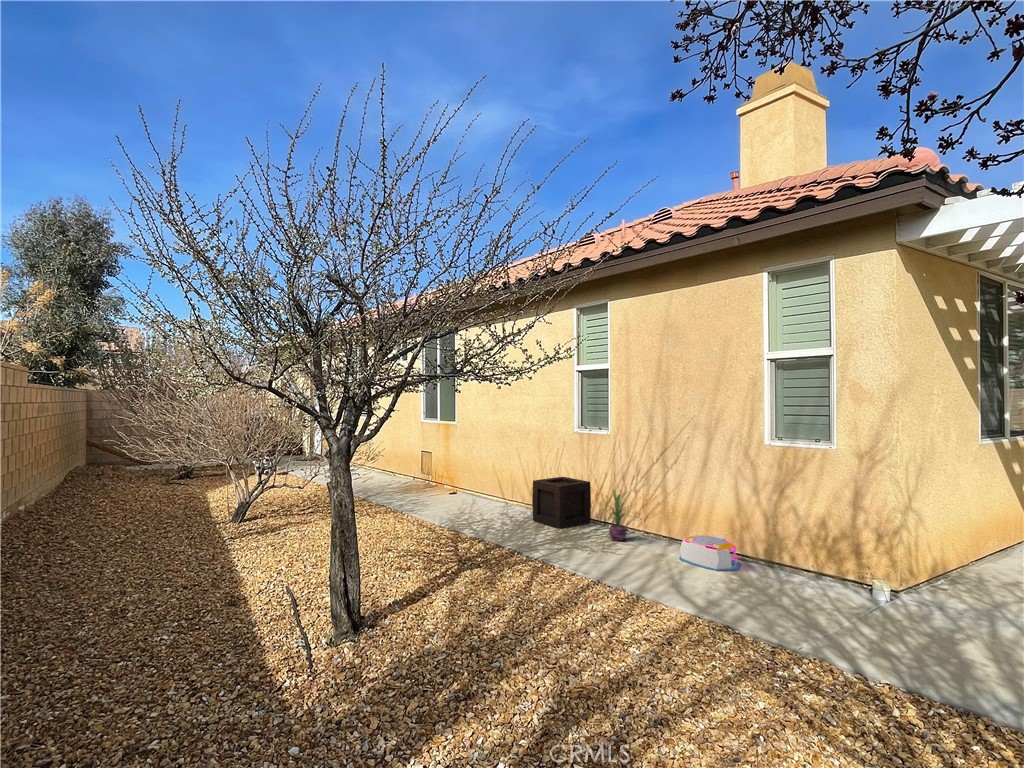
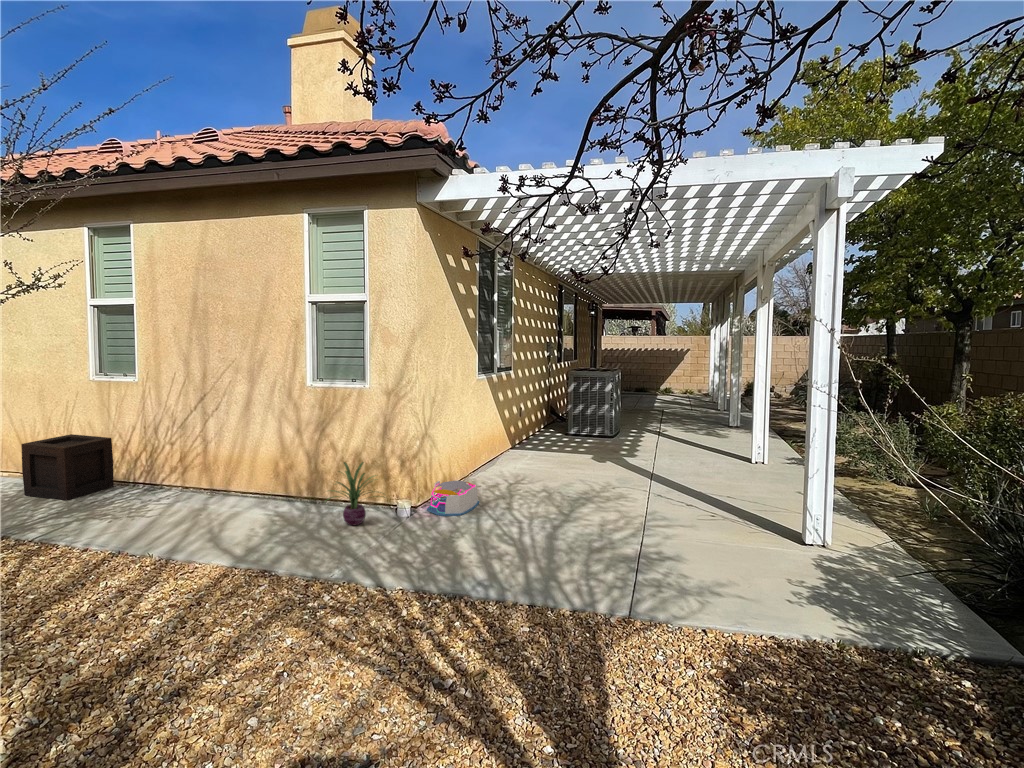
decorative plant: present [608,490,641,541] -> present [326,462,385,525]
storage bin: present [679,535,740,571] -> present [427,481,479,516]

